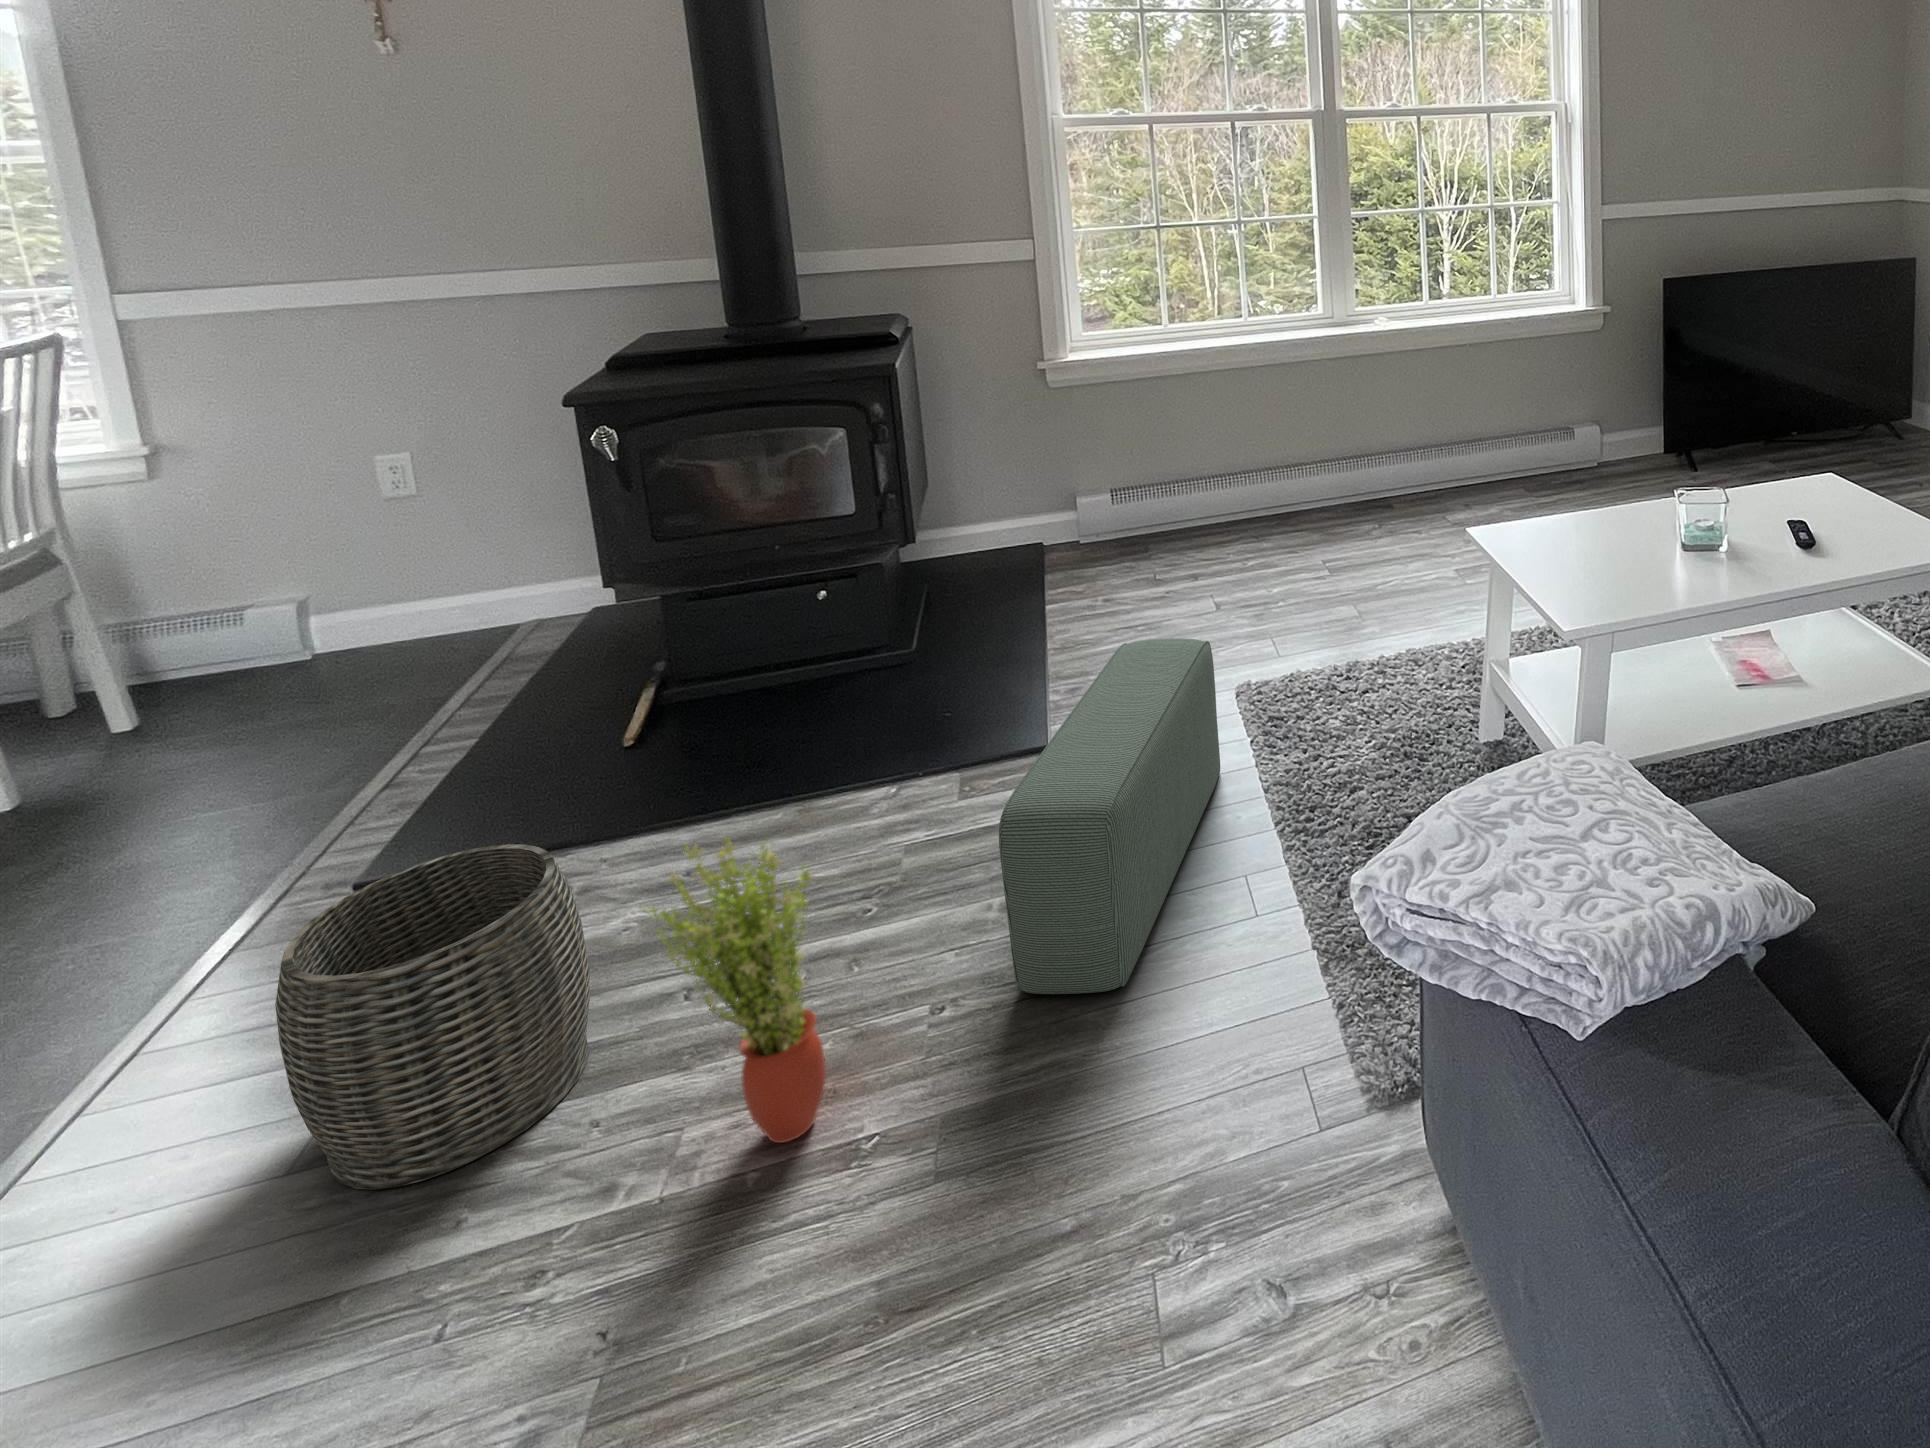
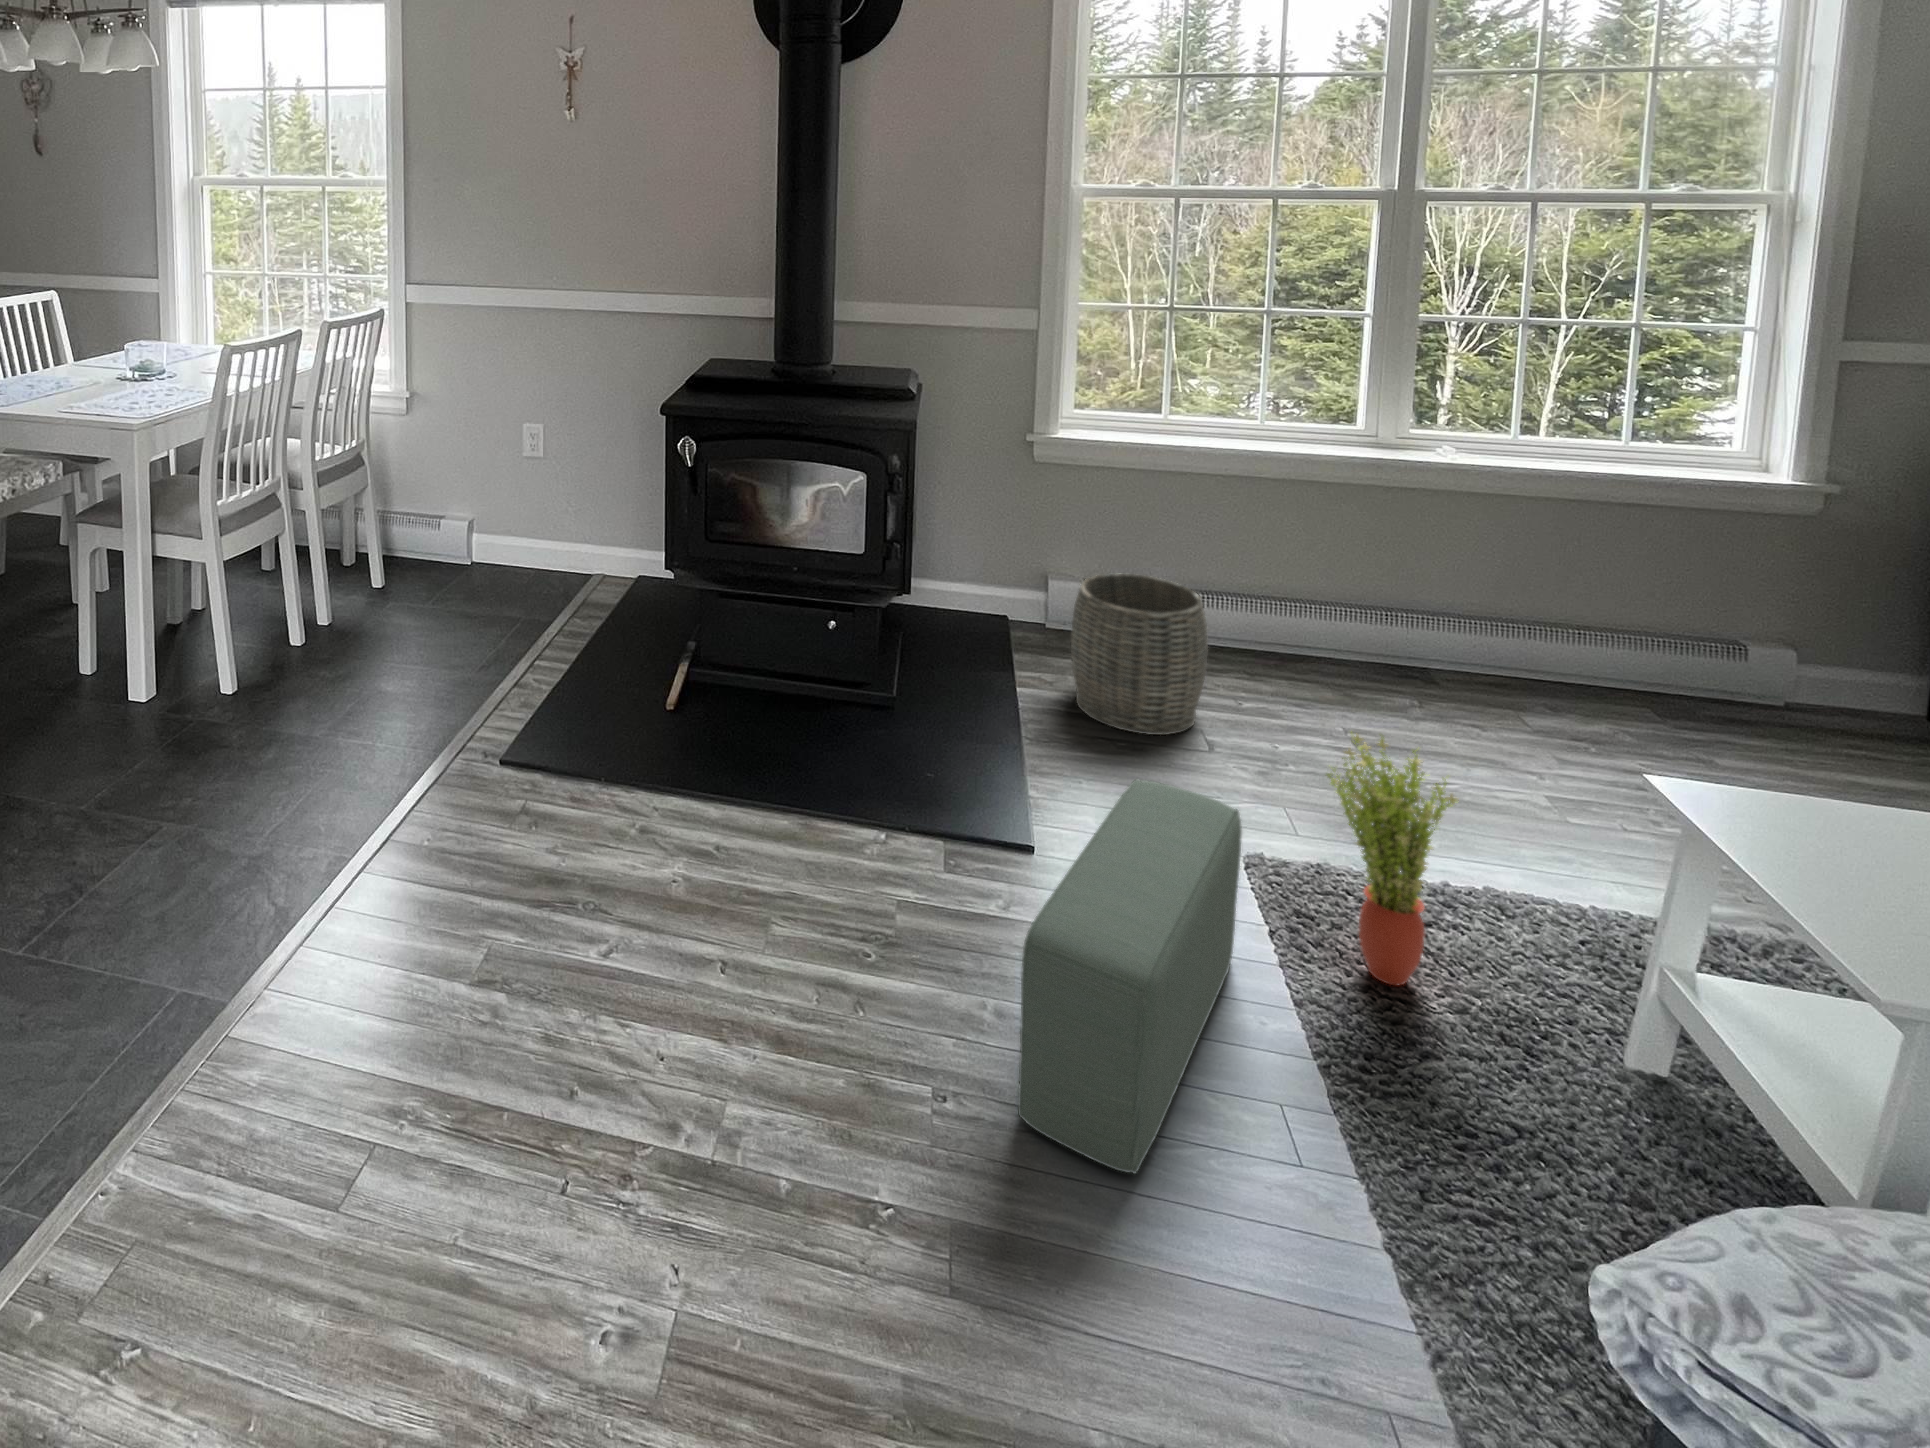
potted plant: present [645,838,826,1143] -> present [1327,735,1458,986]
woven basket: present [275,844,590,1190] -> present [1071,573,1208,735]

